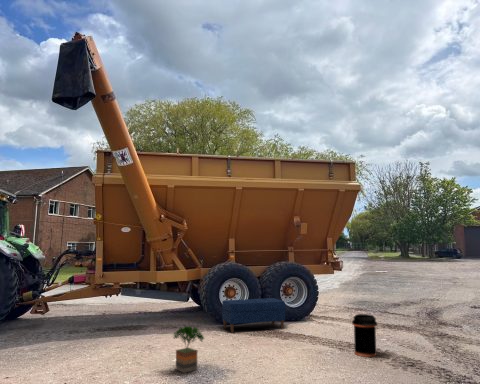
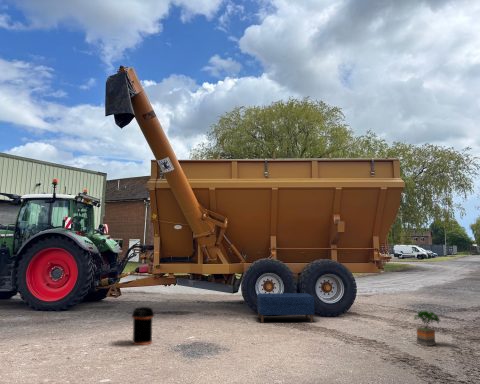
trash can: present [352,314,377,357] -> present [132,307,154,345]
potted tree: present [174,326,204,373] -> present [414,311,440,346]

